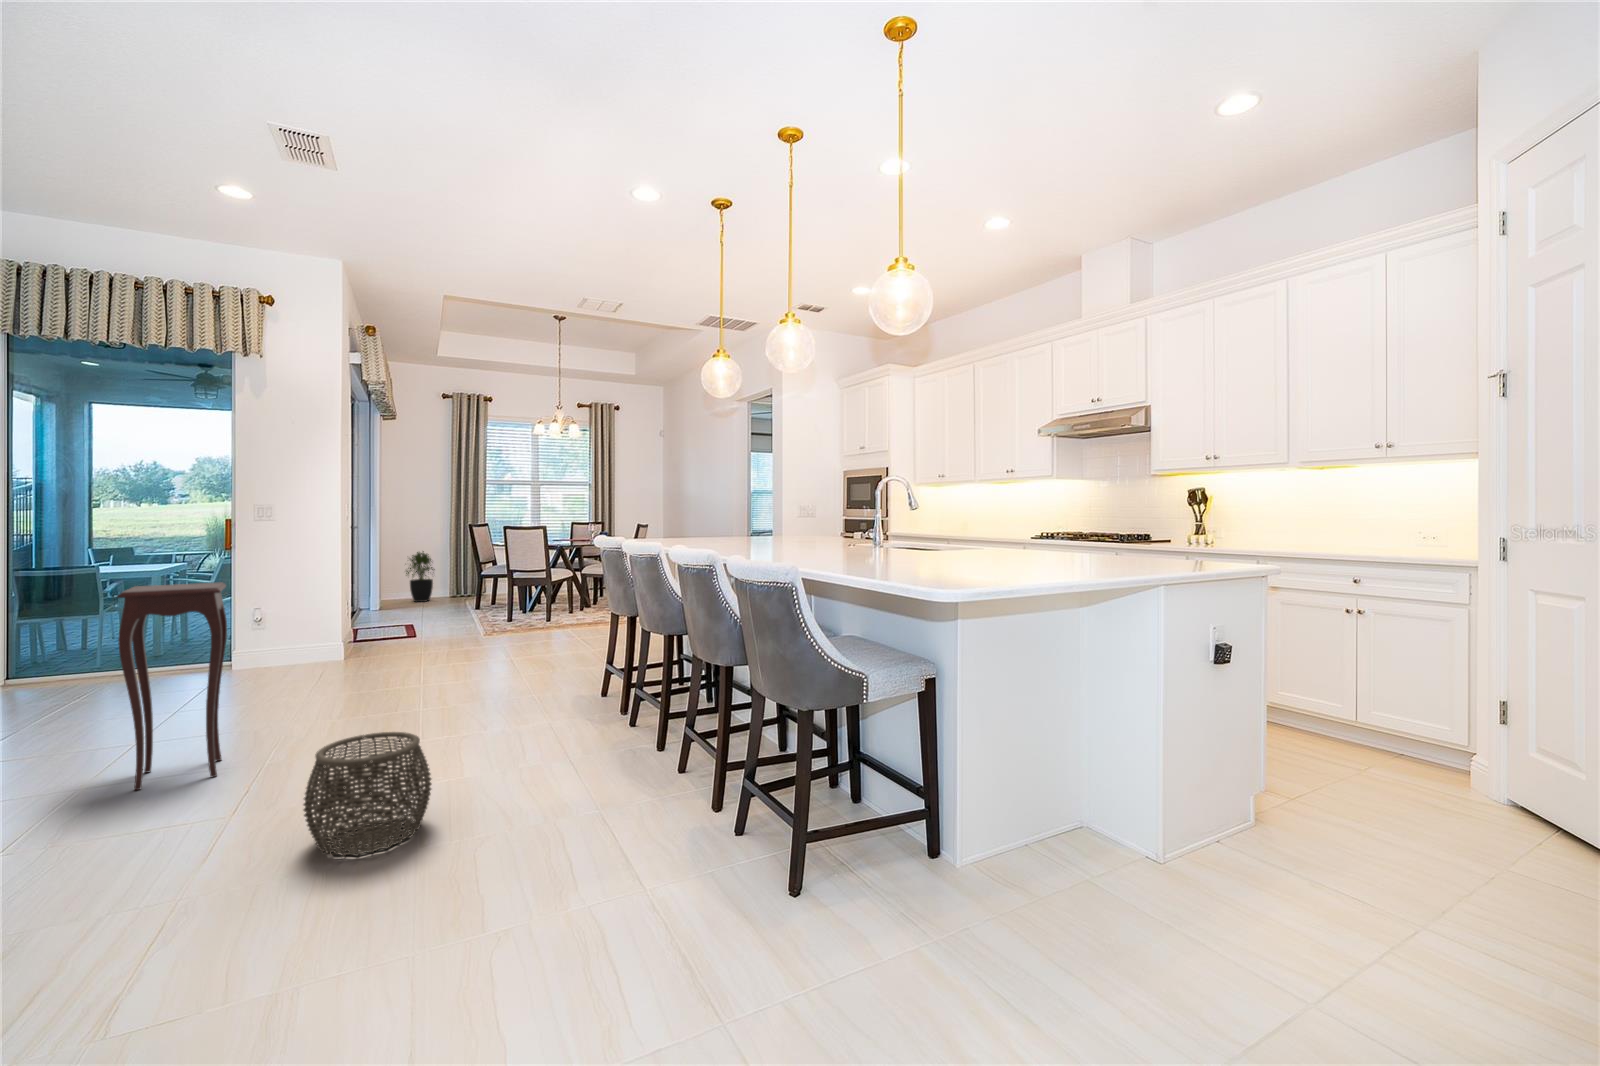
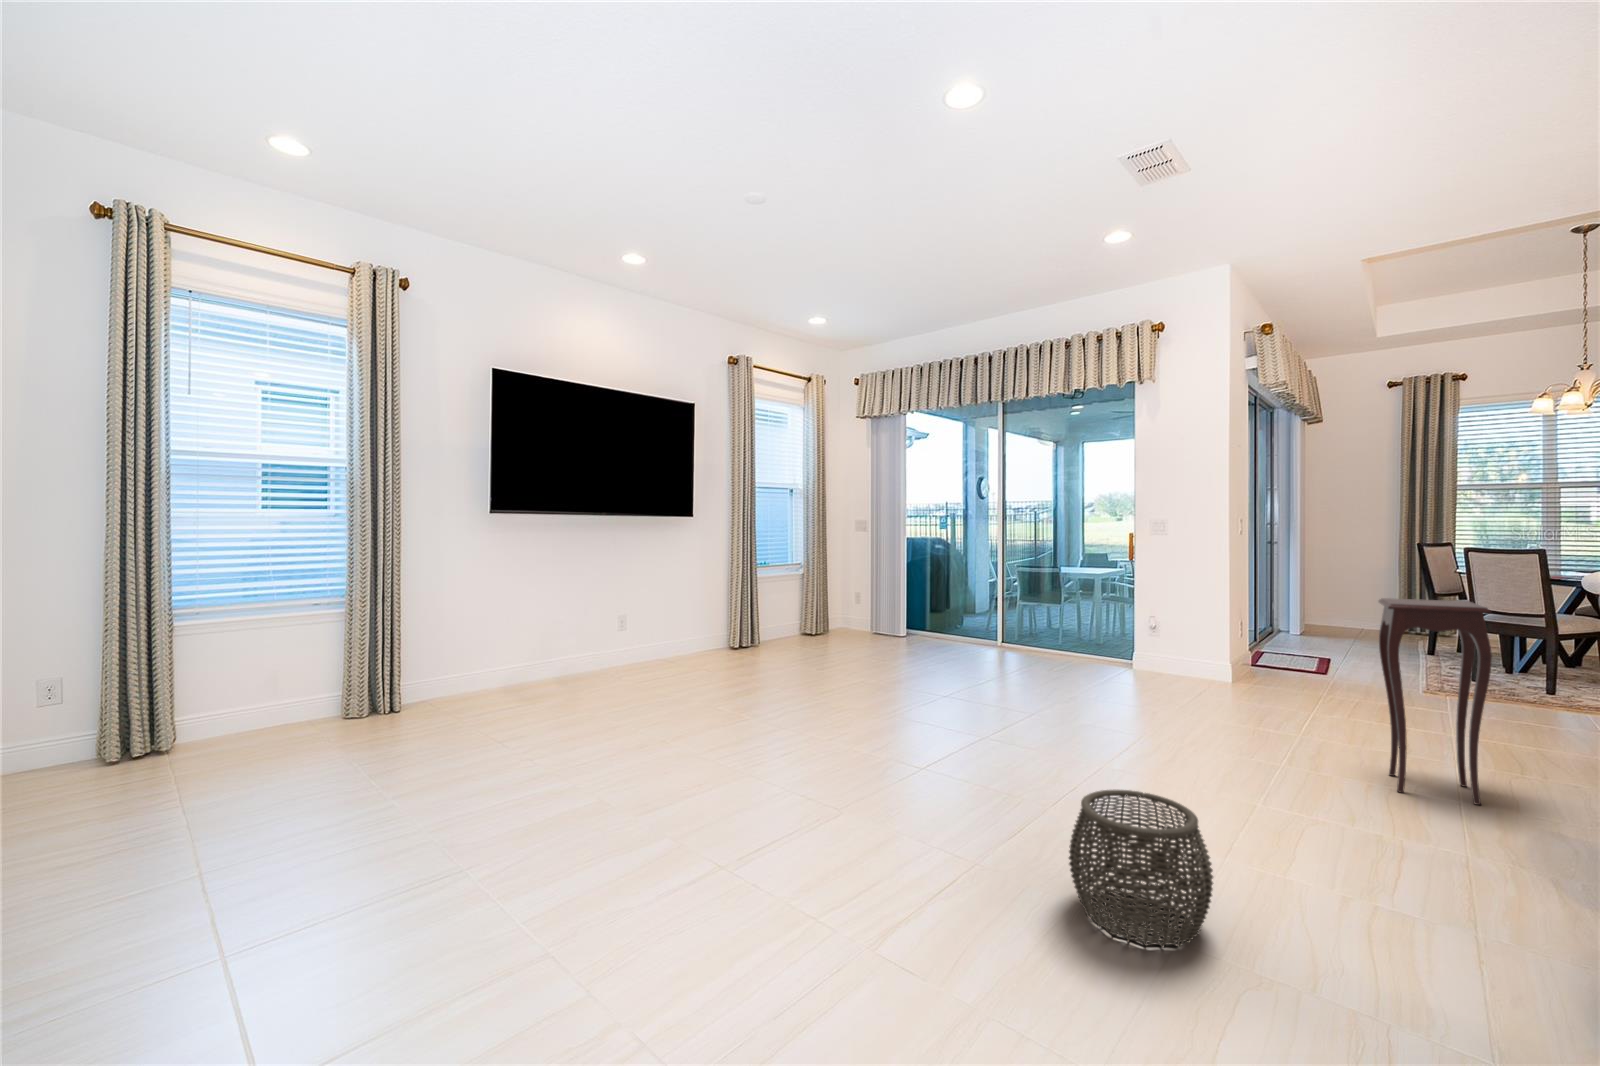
potted plant: present [406,551,435,602] -> none [1329,573,1375,634]
side table: present [117,582,227,790] -> present [1379,598,1492,805]

